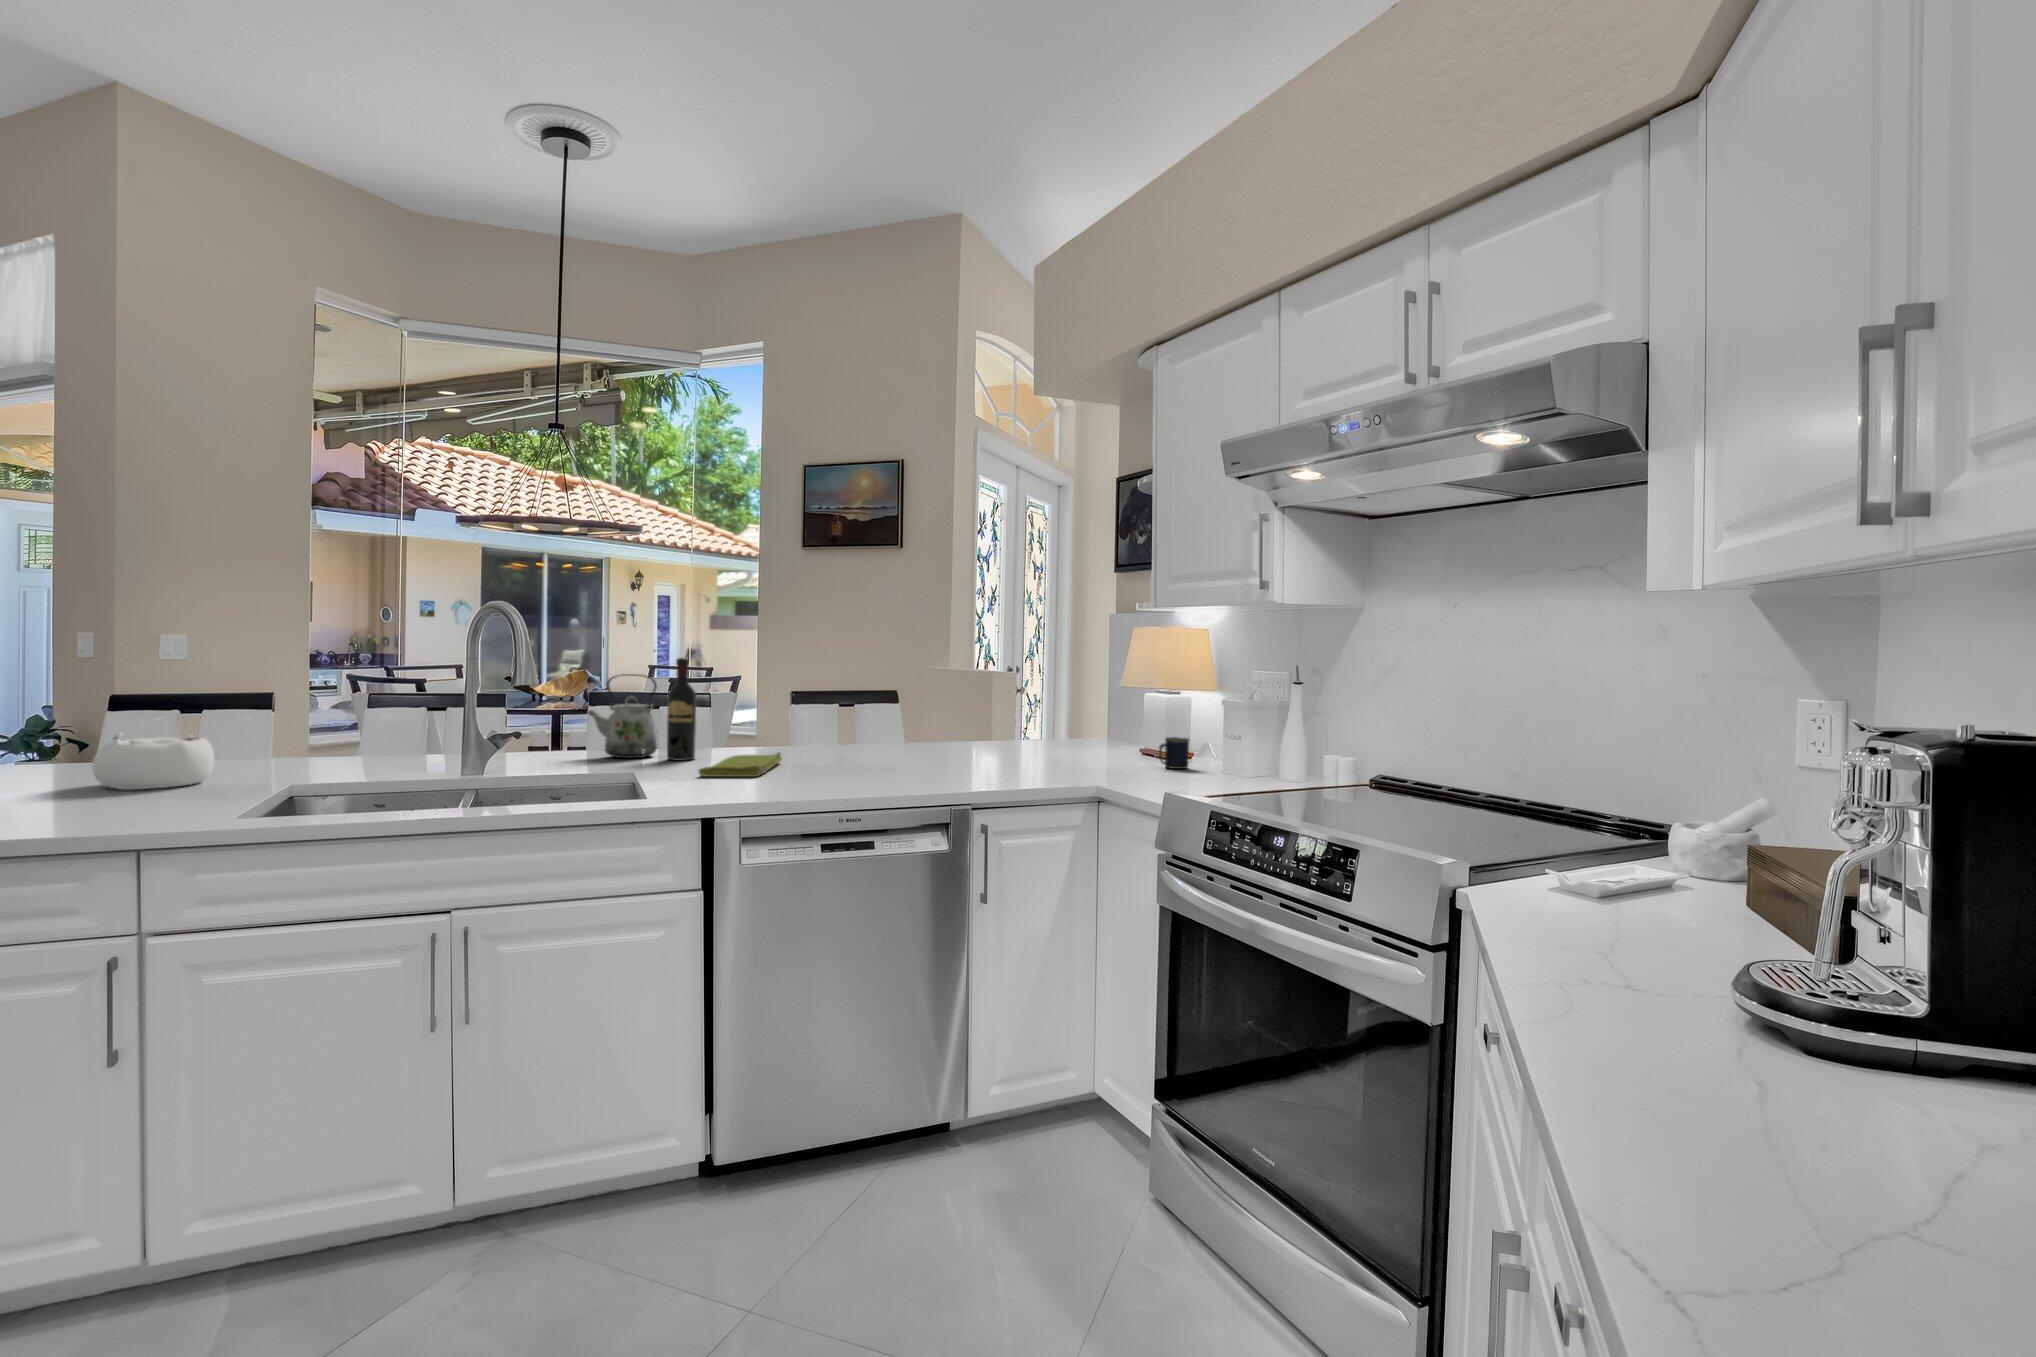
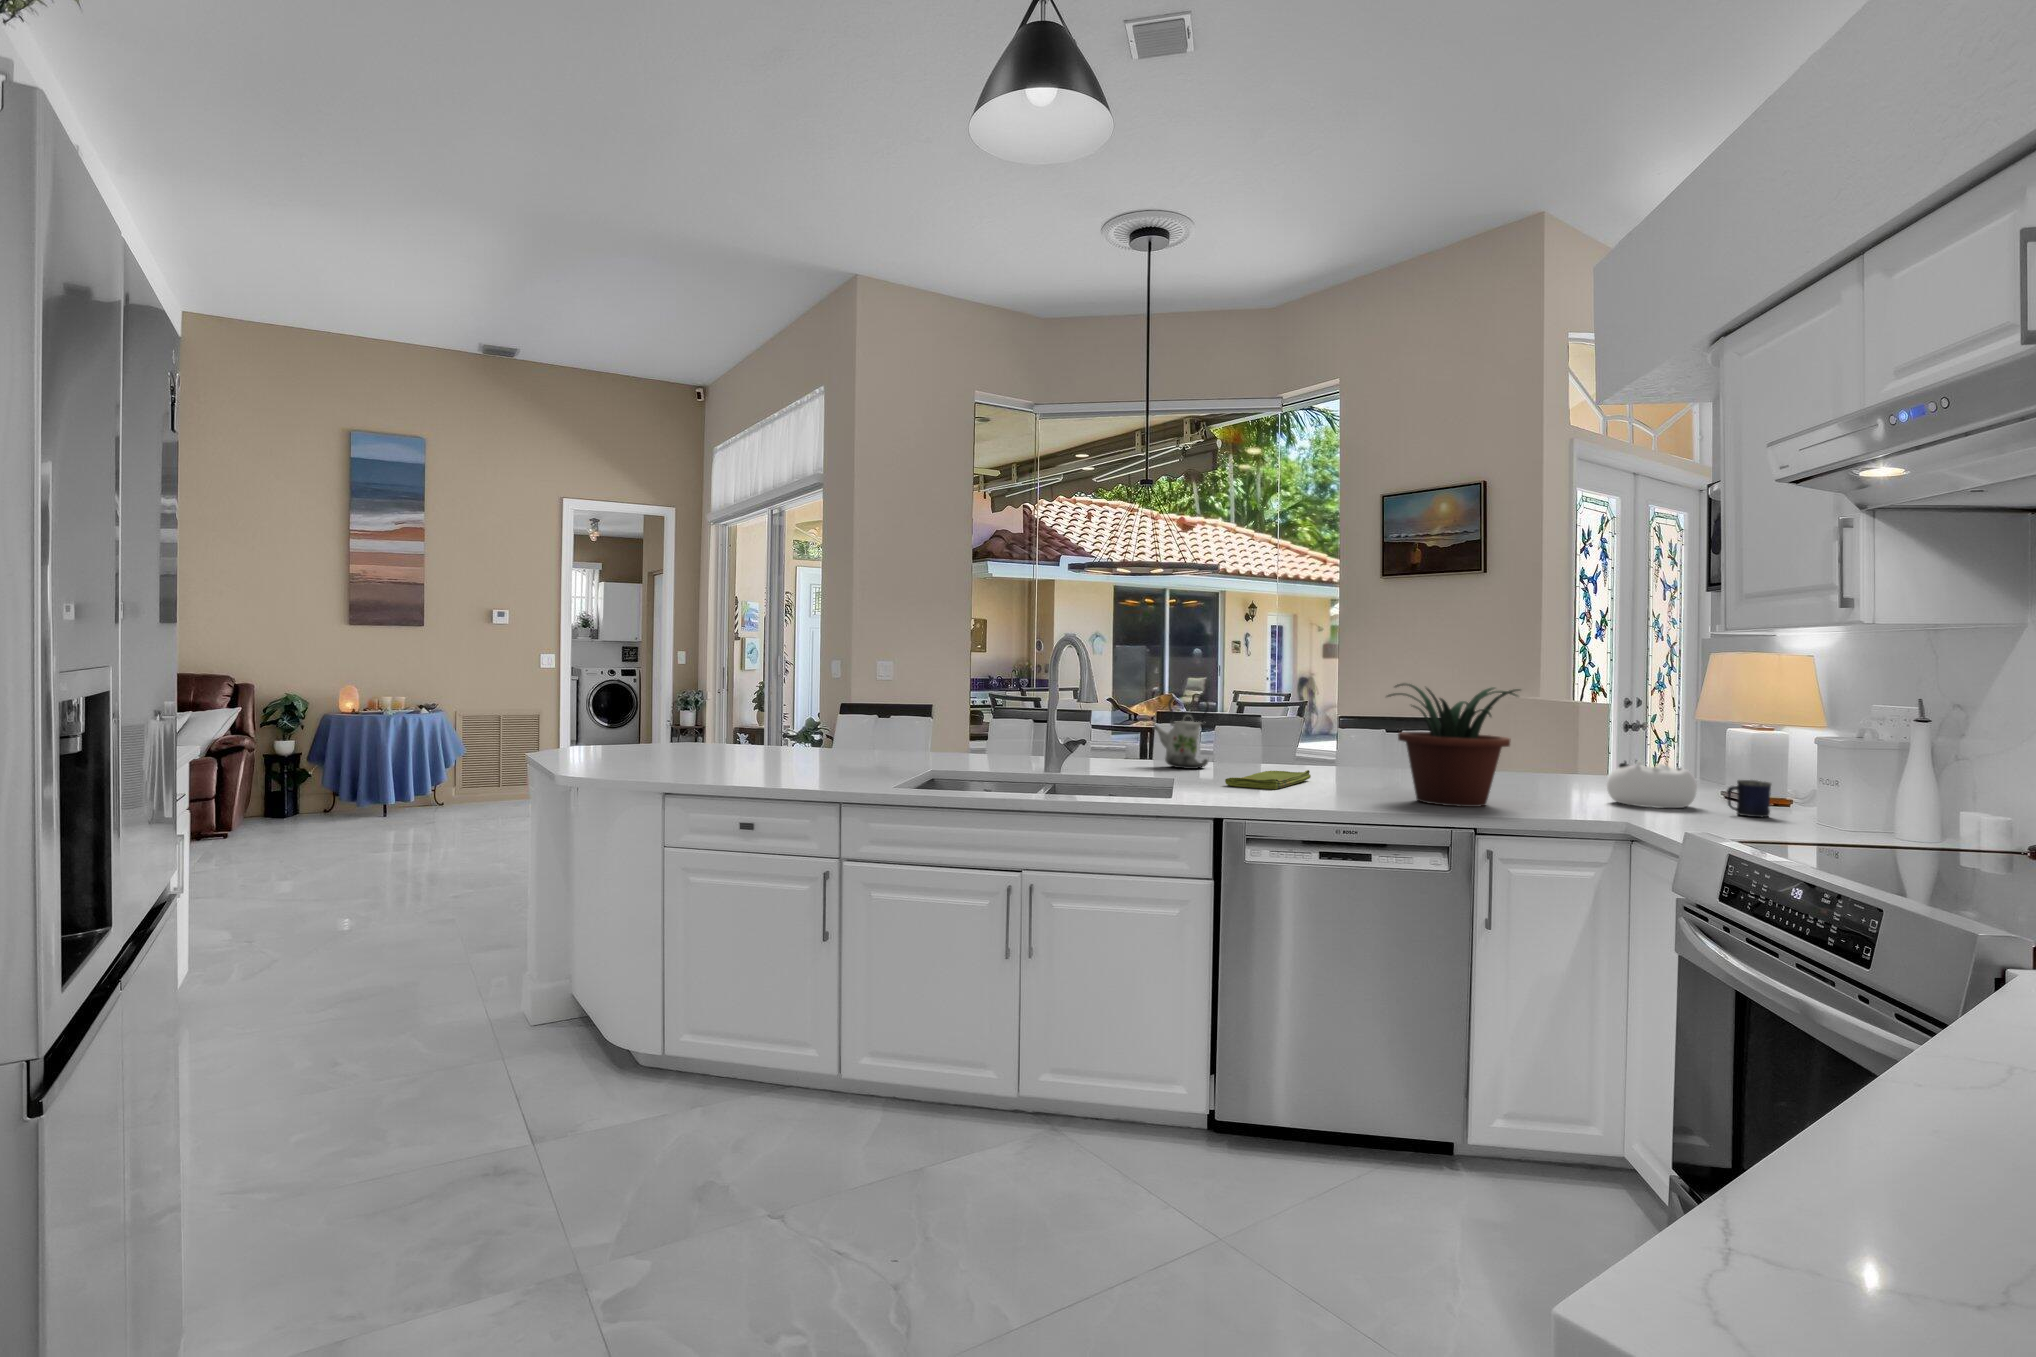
wine bottle: present [667,658,696,761] -> none [1214,682,1240,773]
potted plant: none [877,658,1007,781] -> present [1387,683,1520,807]
decorative bowl: present [92,732,214,789] -> present [1607,760,1697,808]

